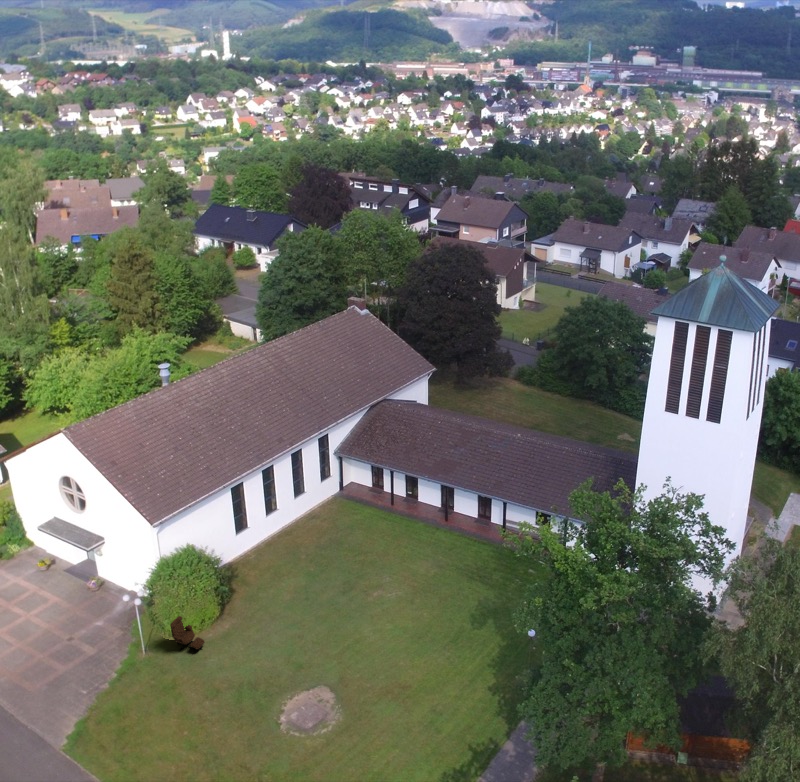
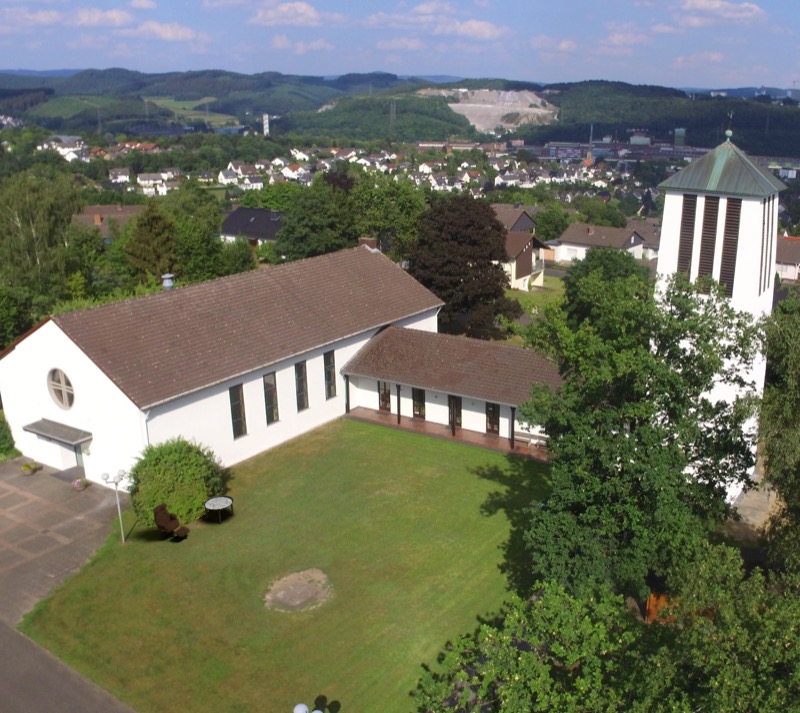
round table: none [215,602,243,632] -> present [203,495,234,524]

